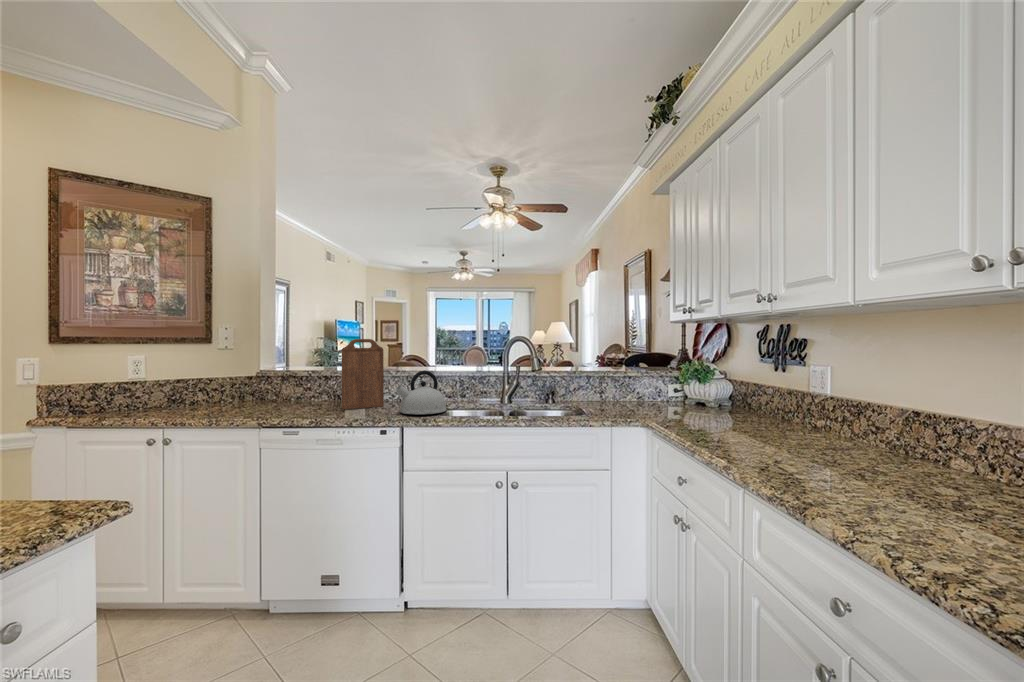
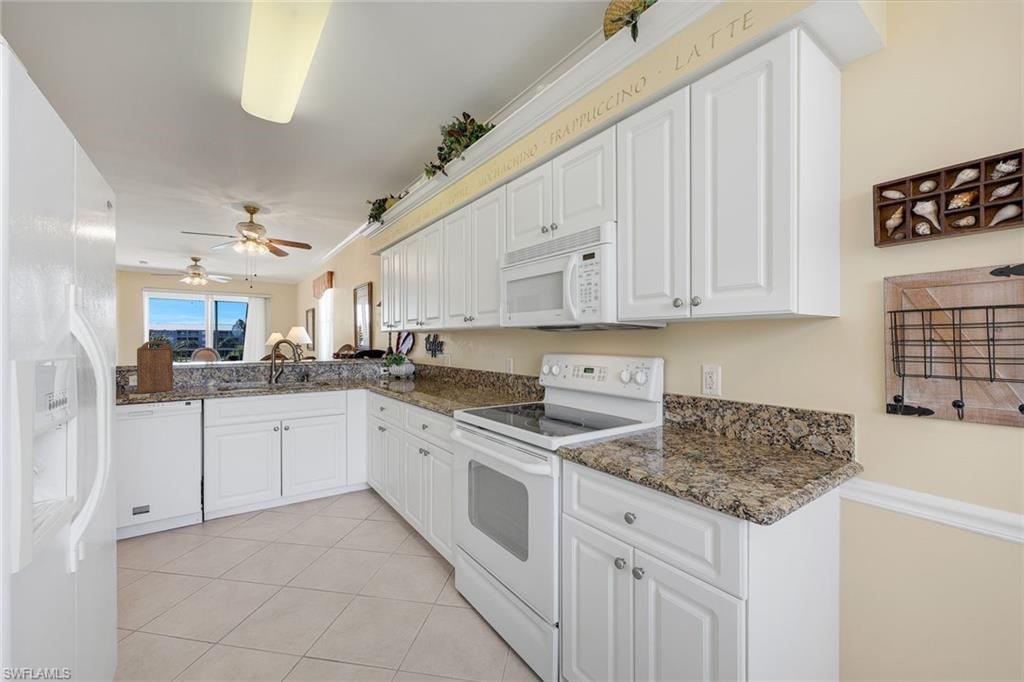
kettle: present [396,371,447,414] -> none [190,363,230,392]

